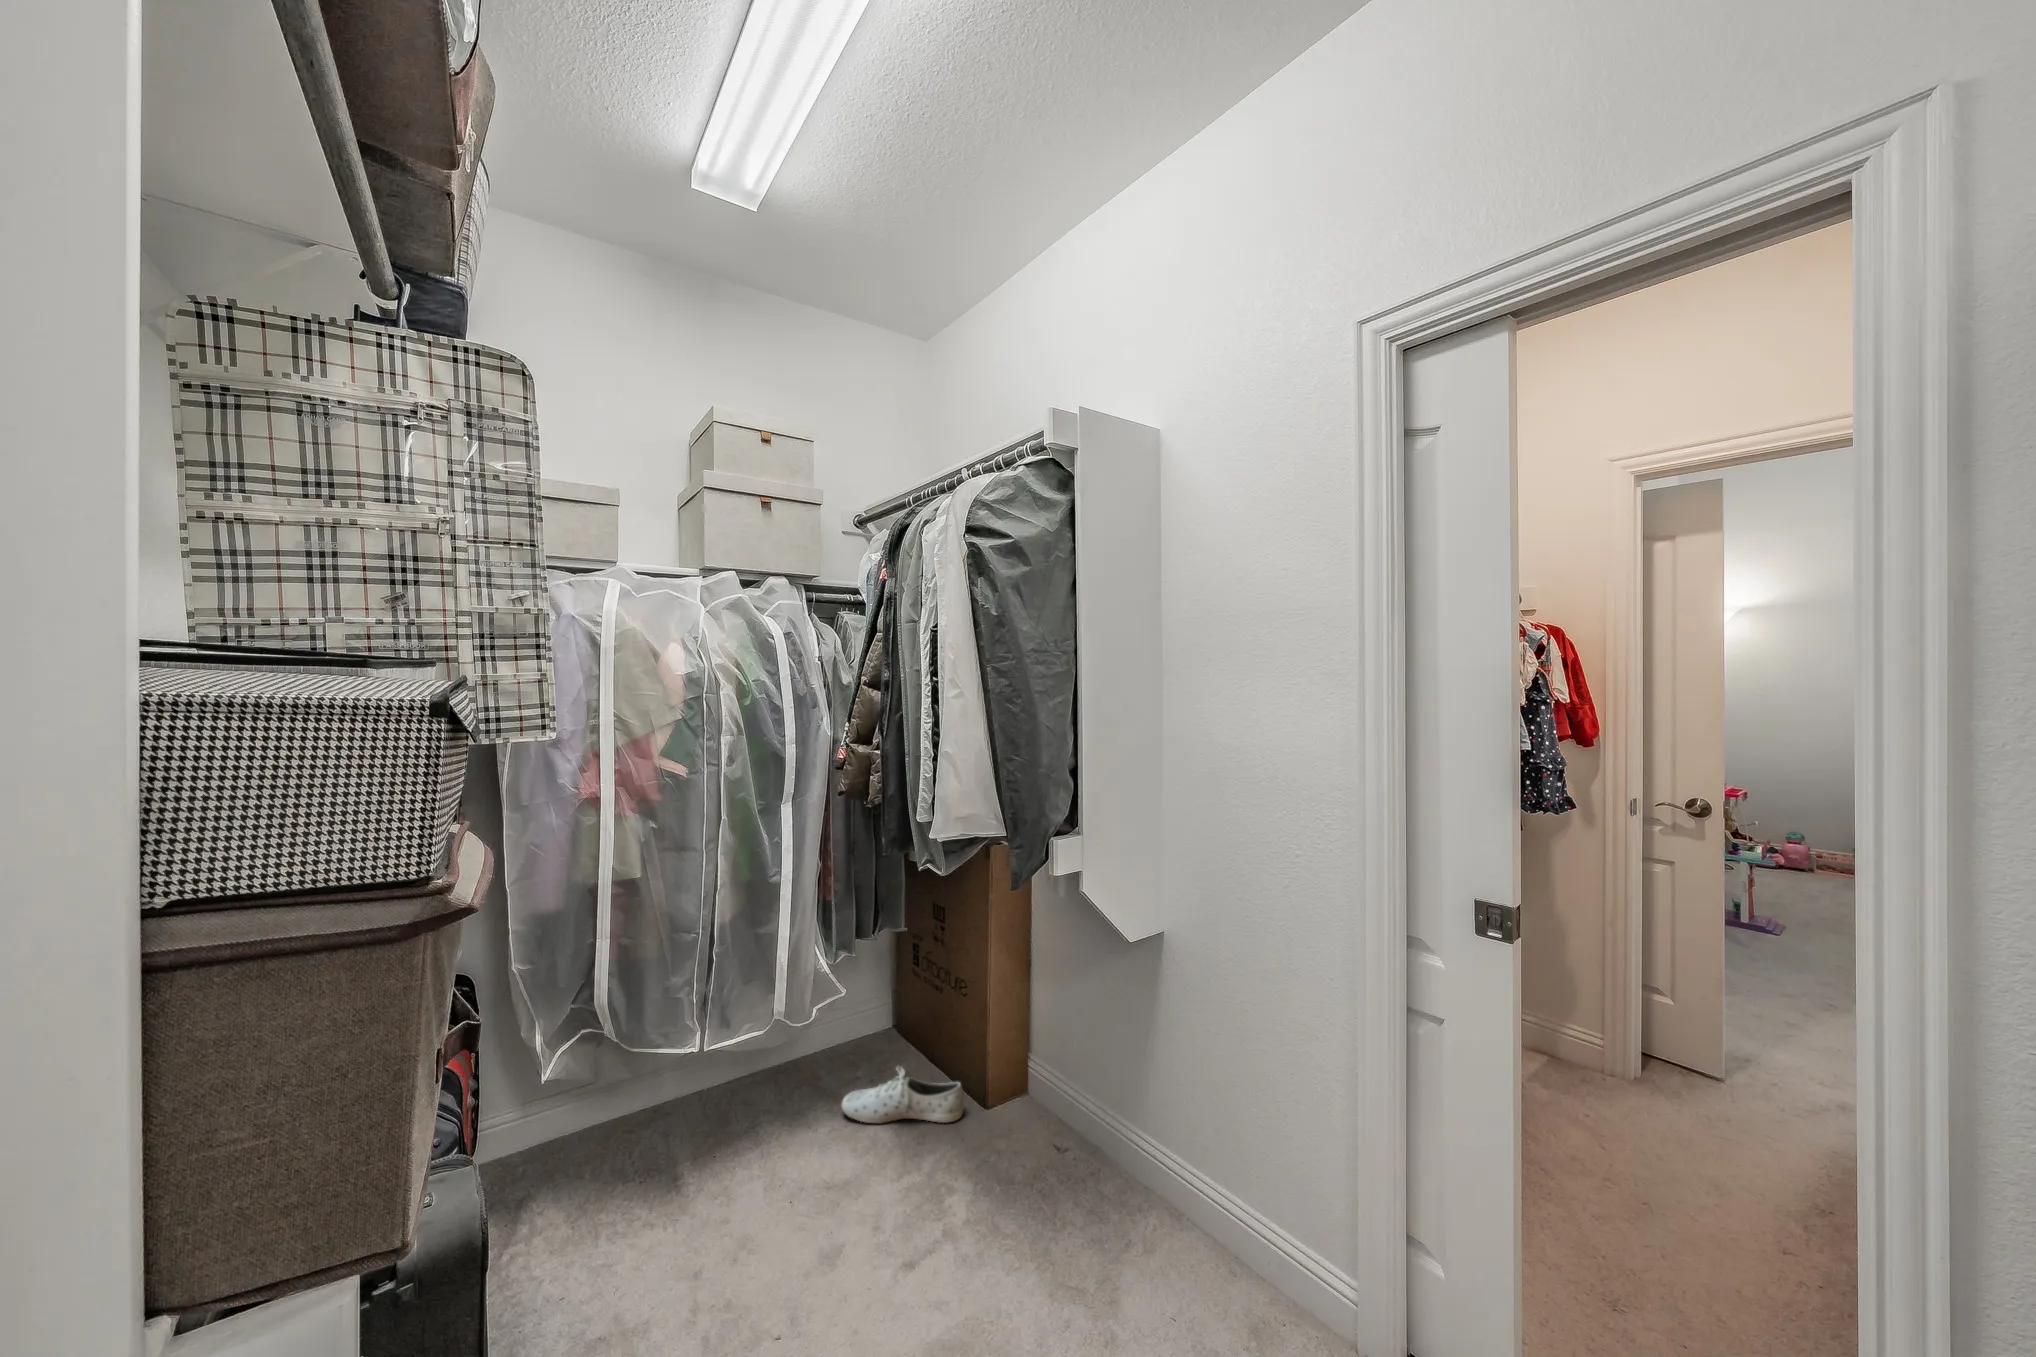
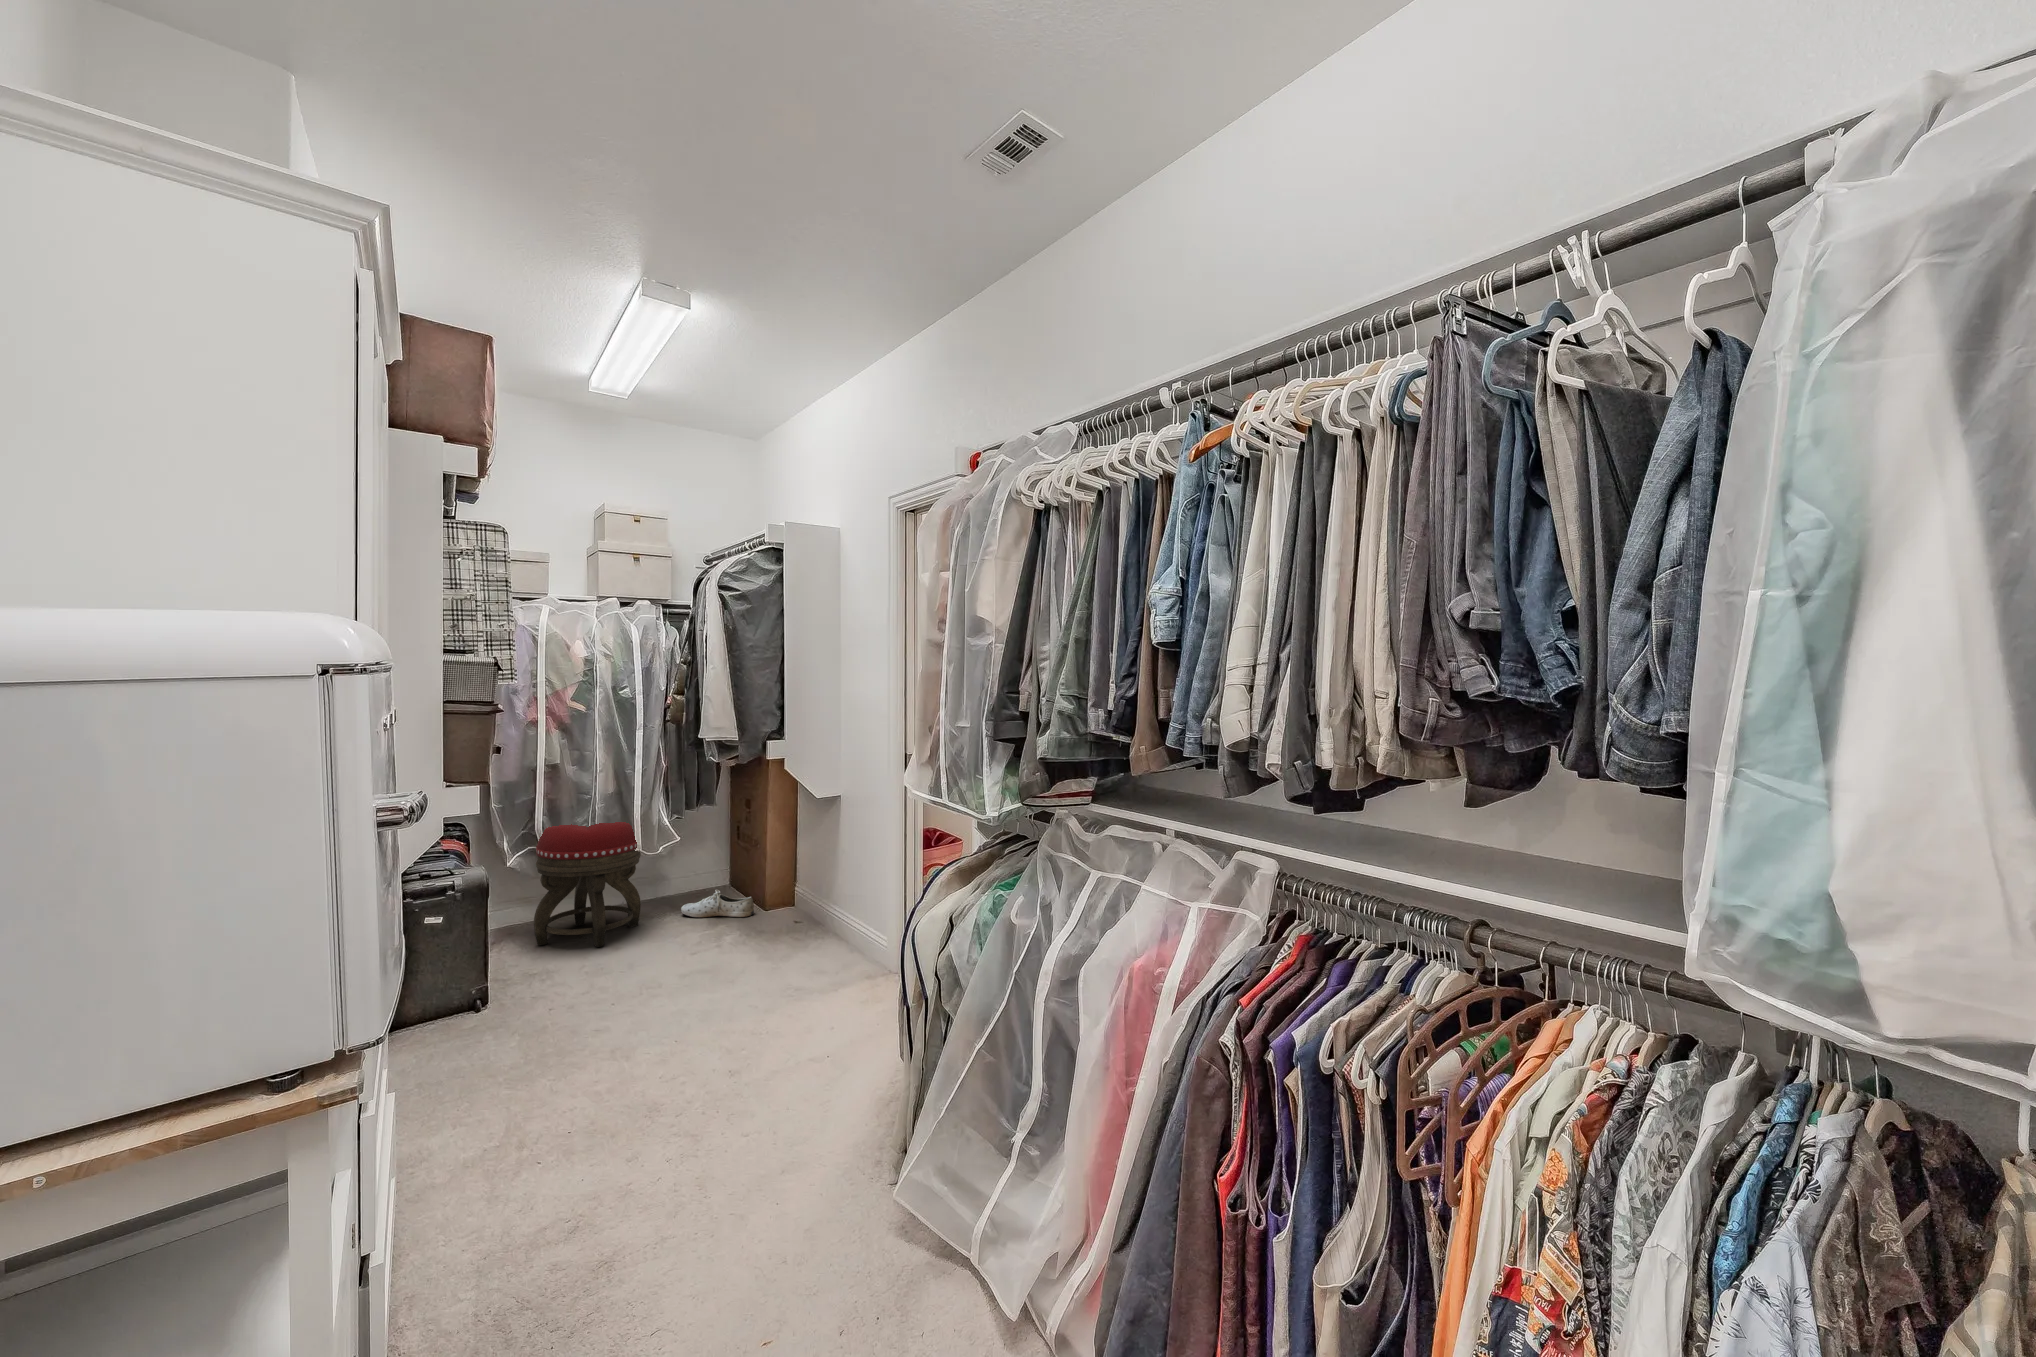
footstool: none [591,952,781,1233] -> present [534,822,641,947]

